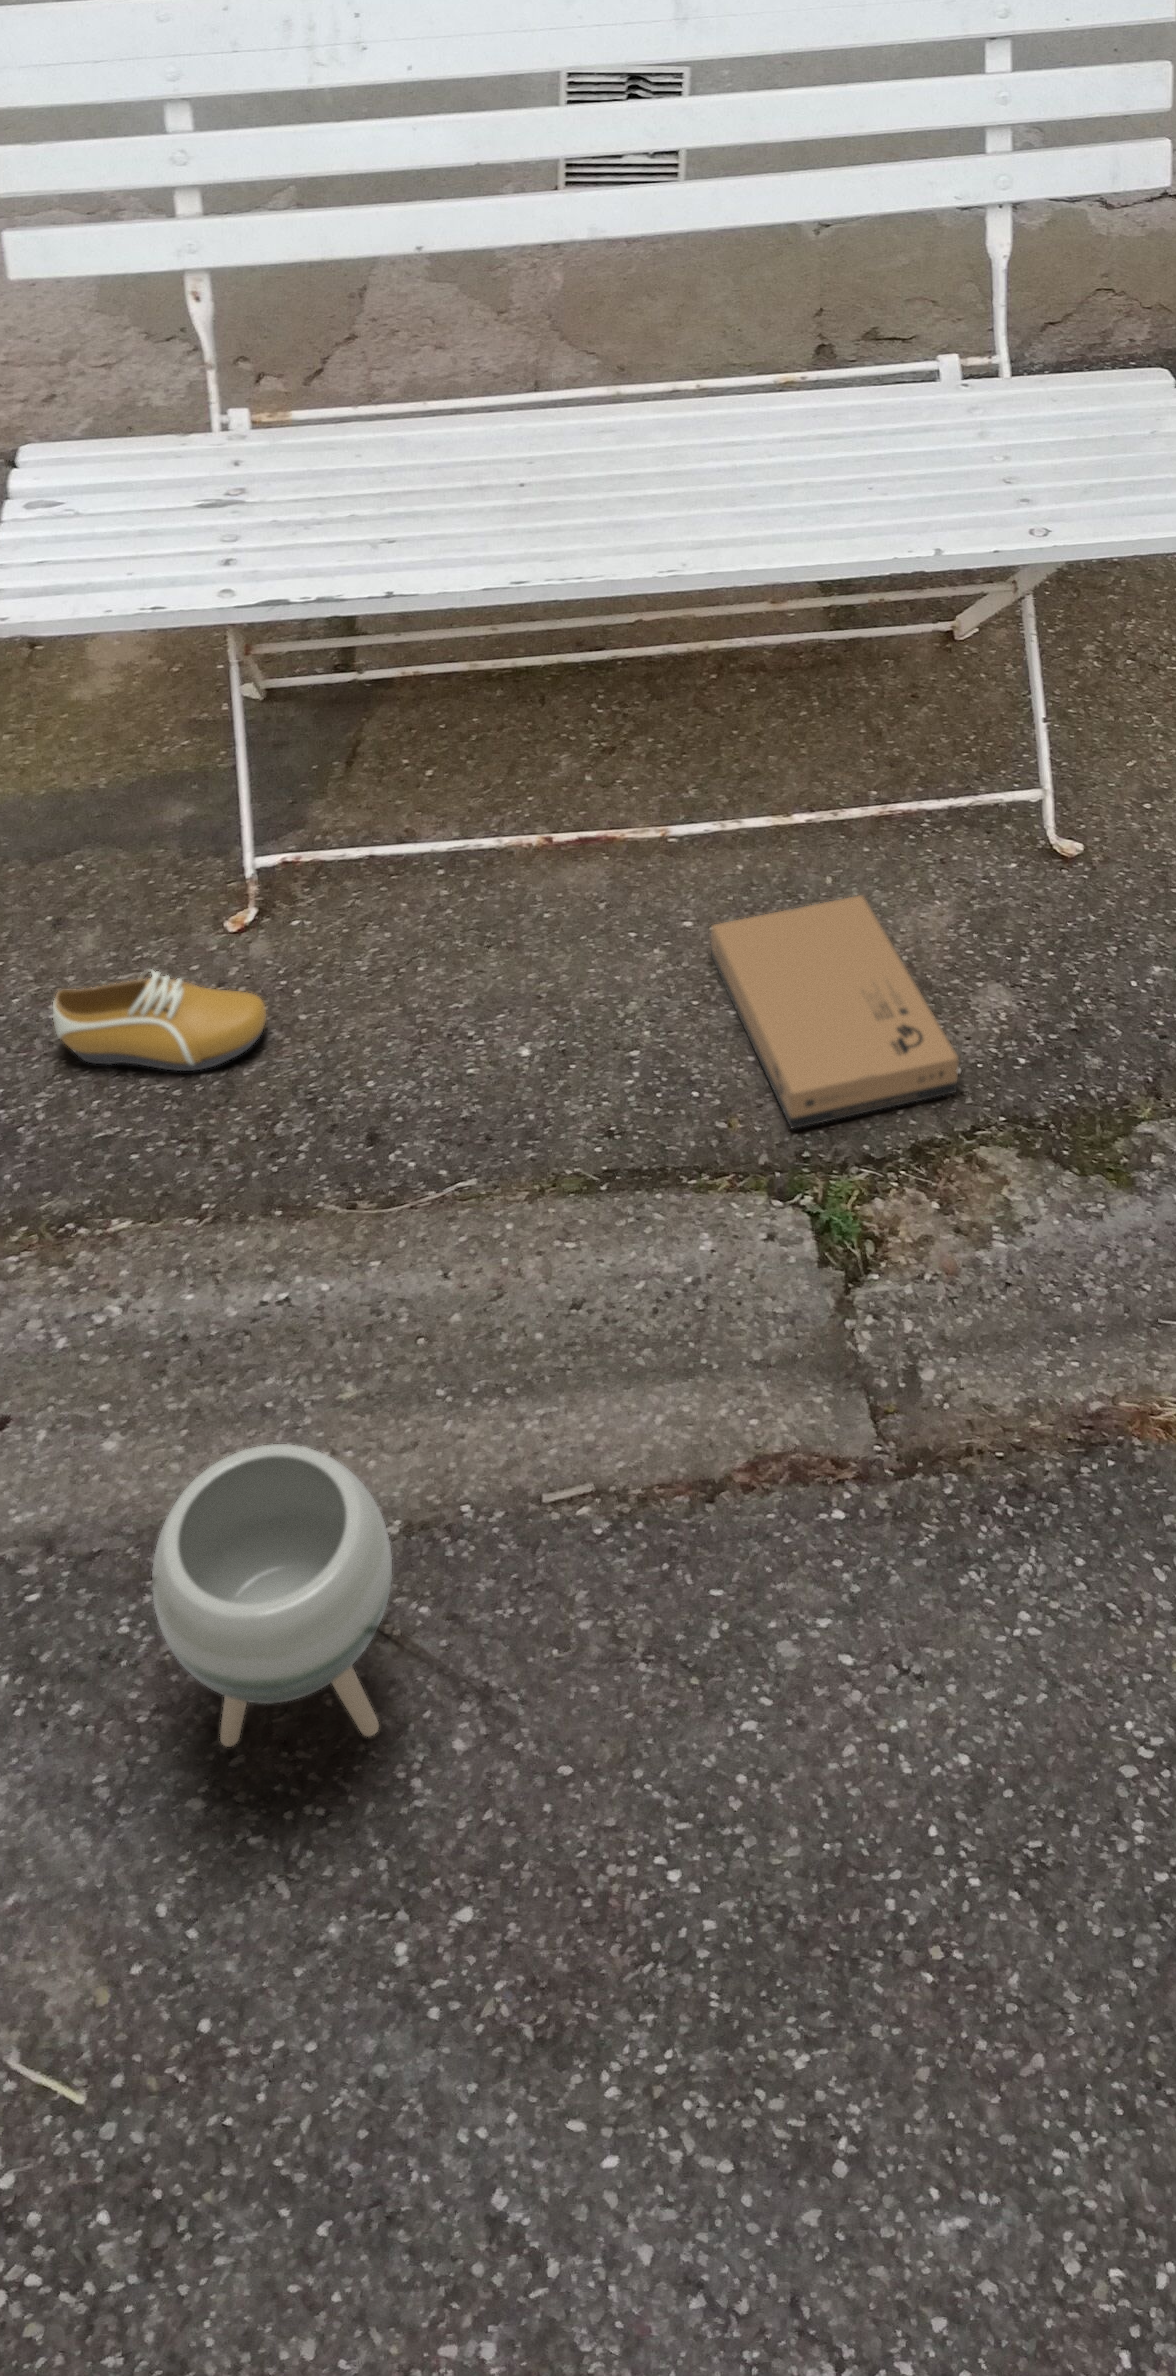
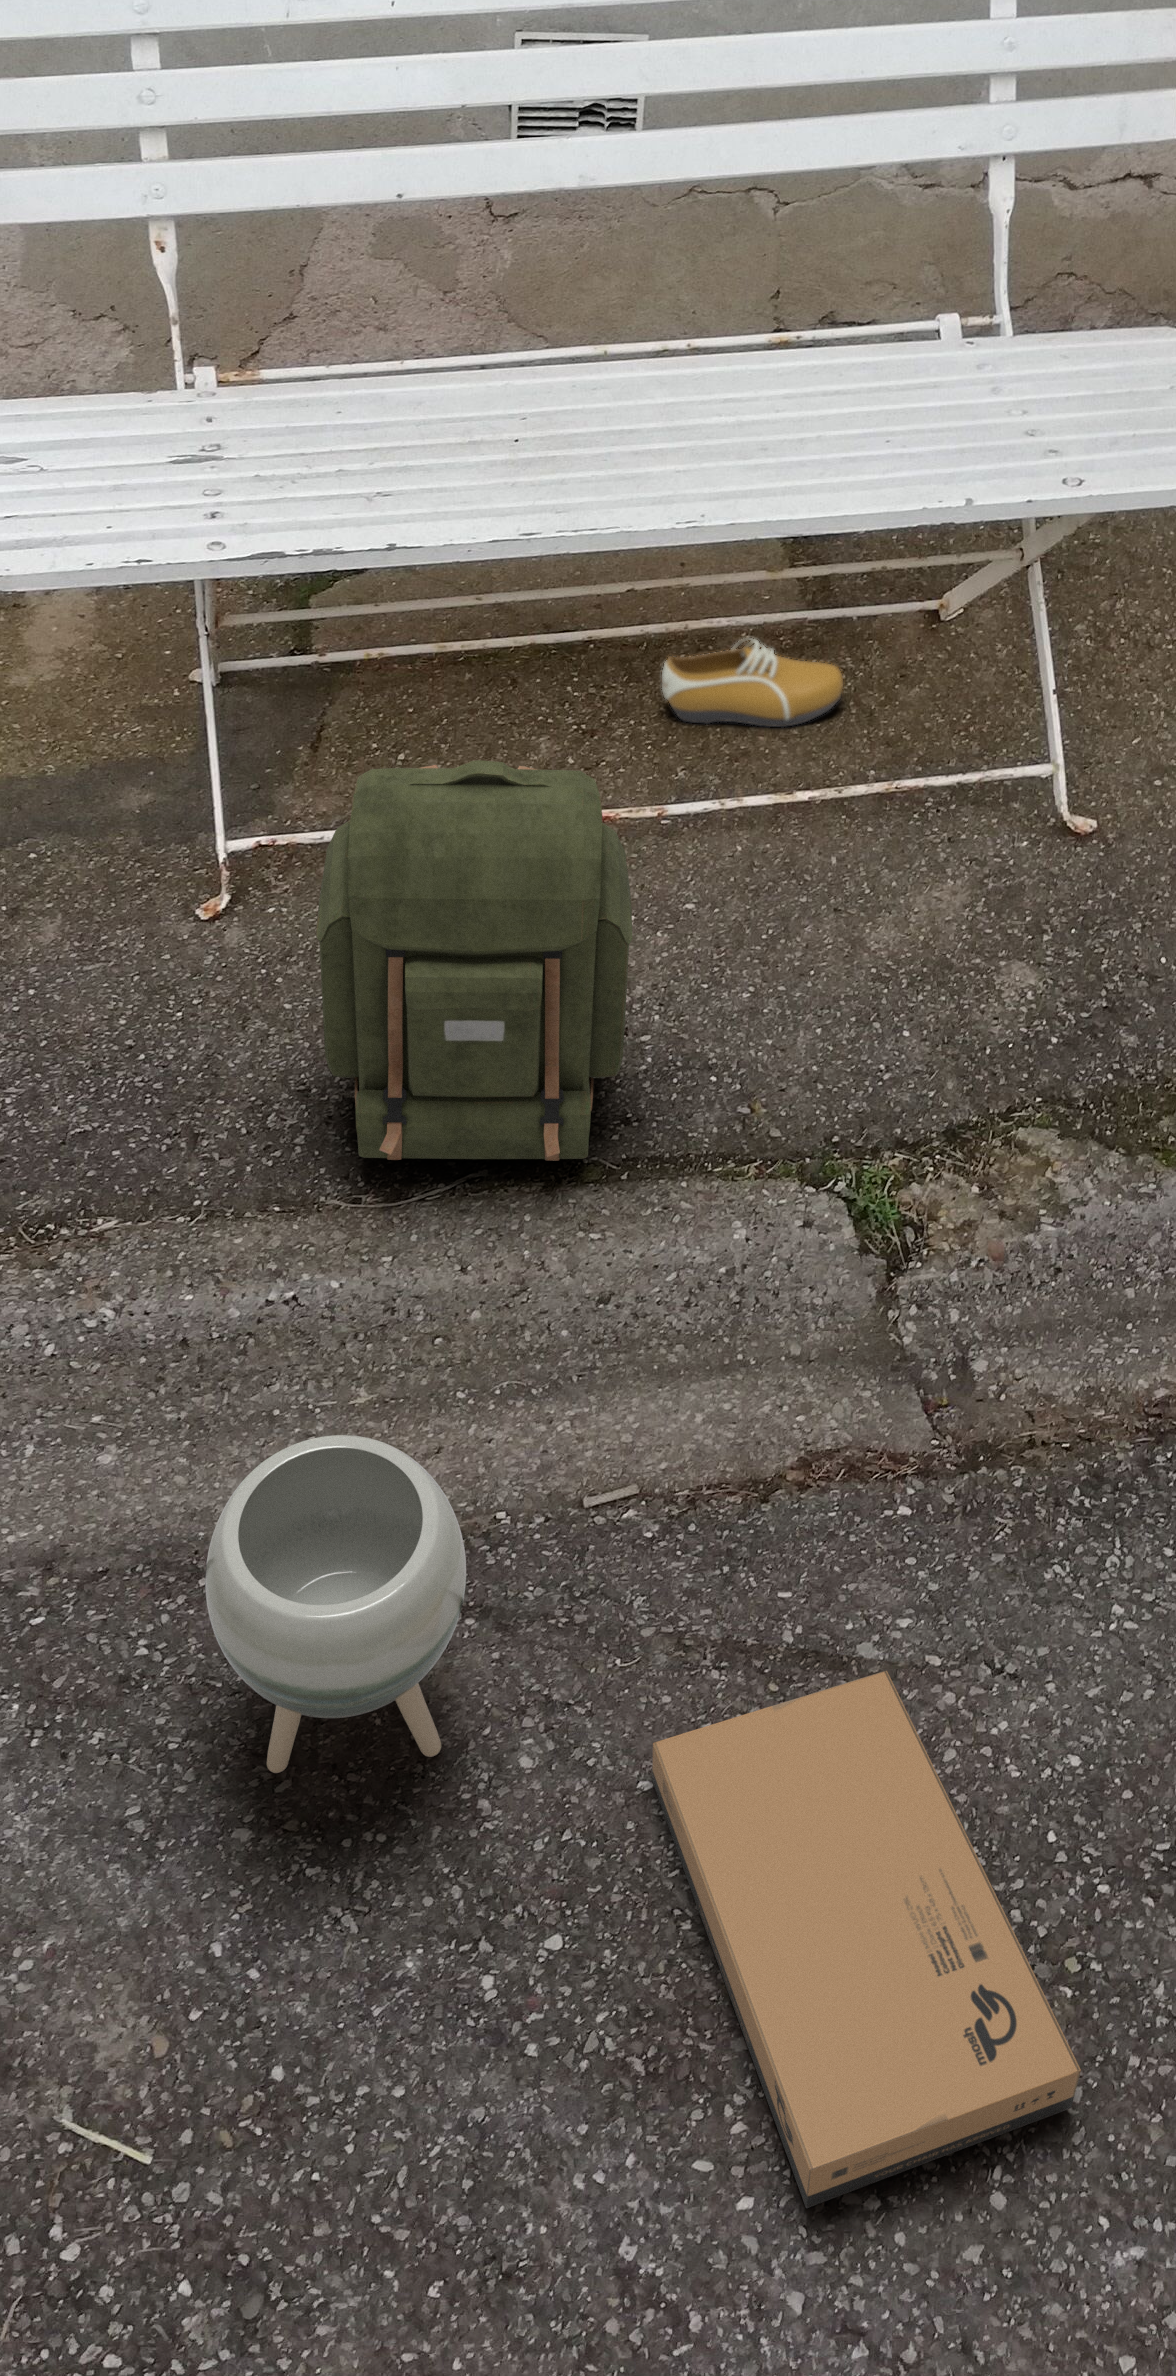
backpack: none [301,804,599,1173] -> present [316,760,632,1161]
cardboard box: present [711,895,959,1129] -> present [652,1671,1081,2208]
shoe: present [53,969,266,1071] -> present [662,639,843,727]

